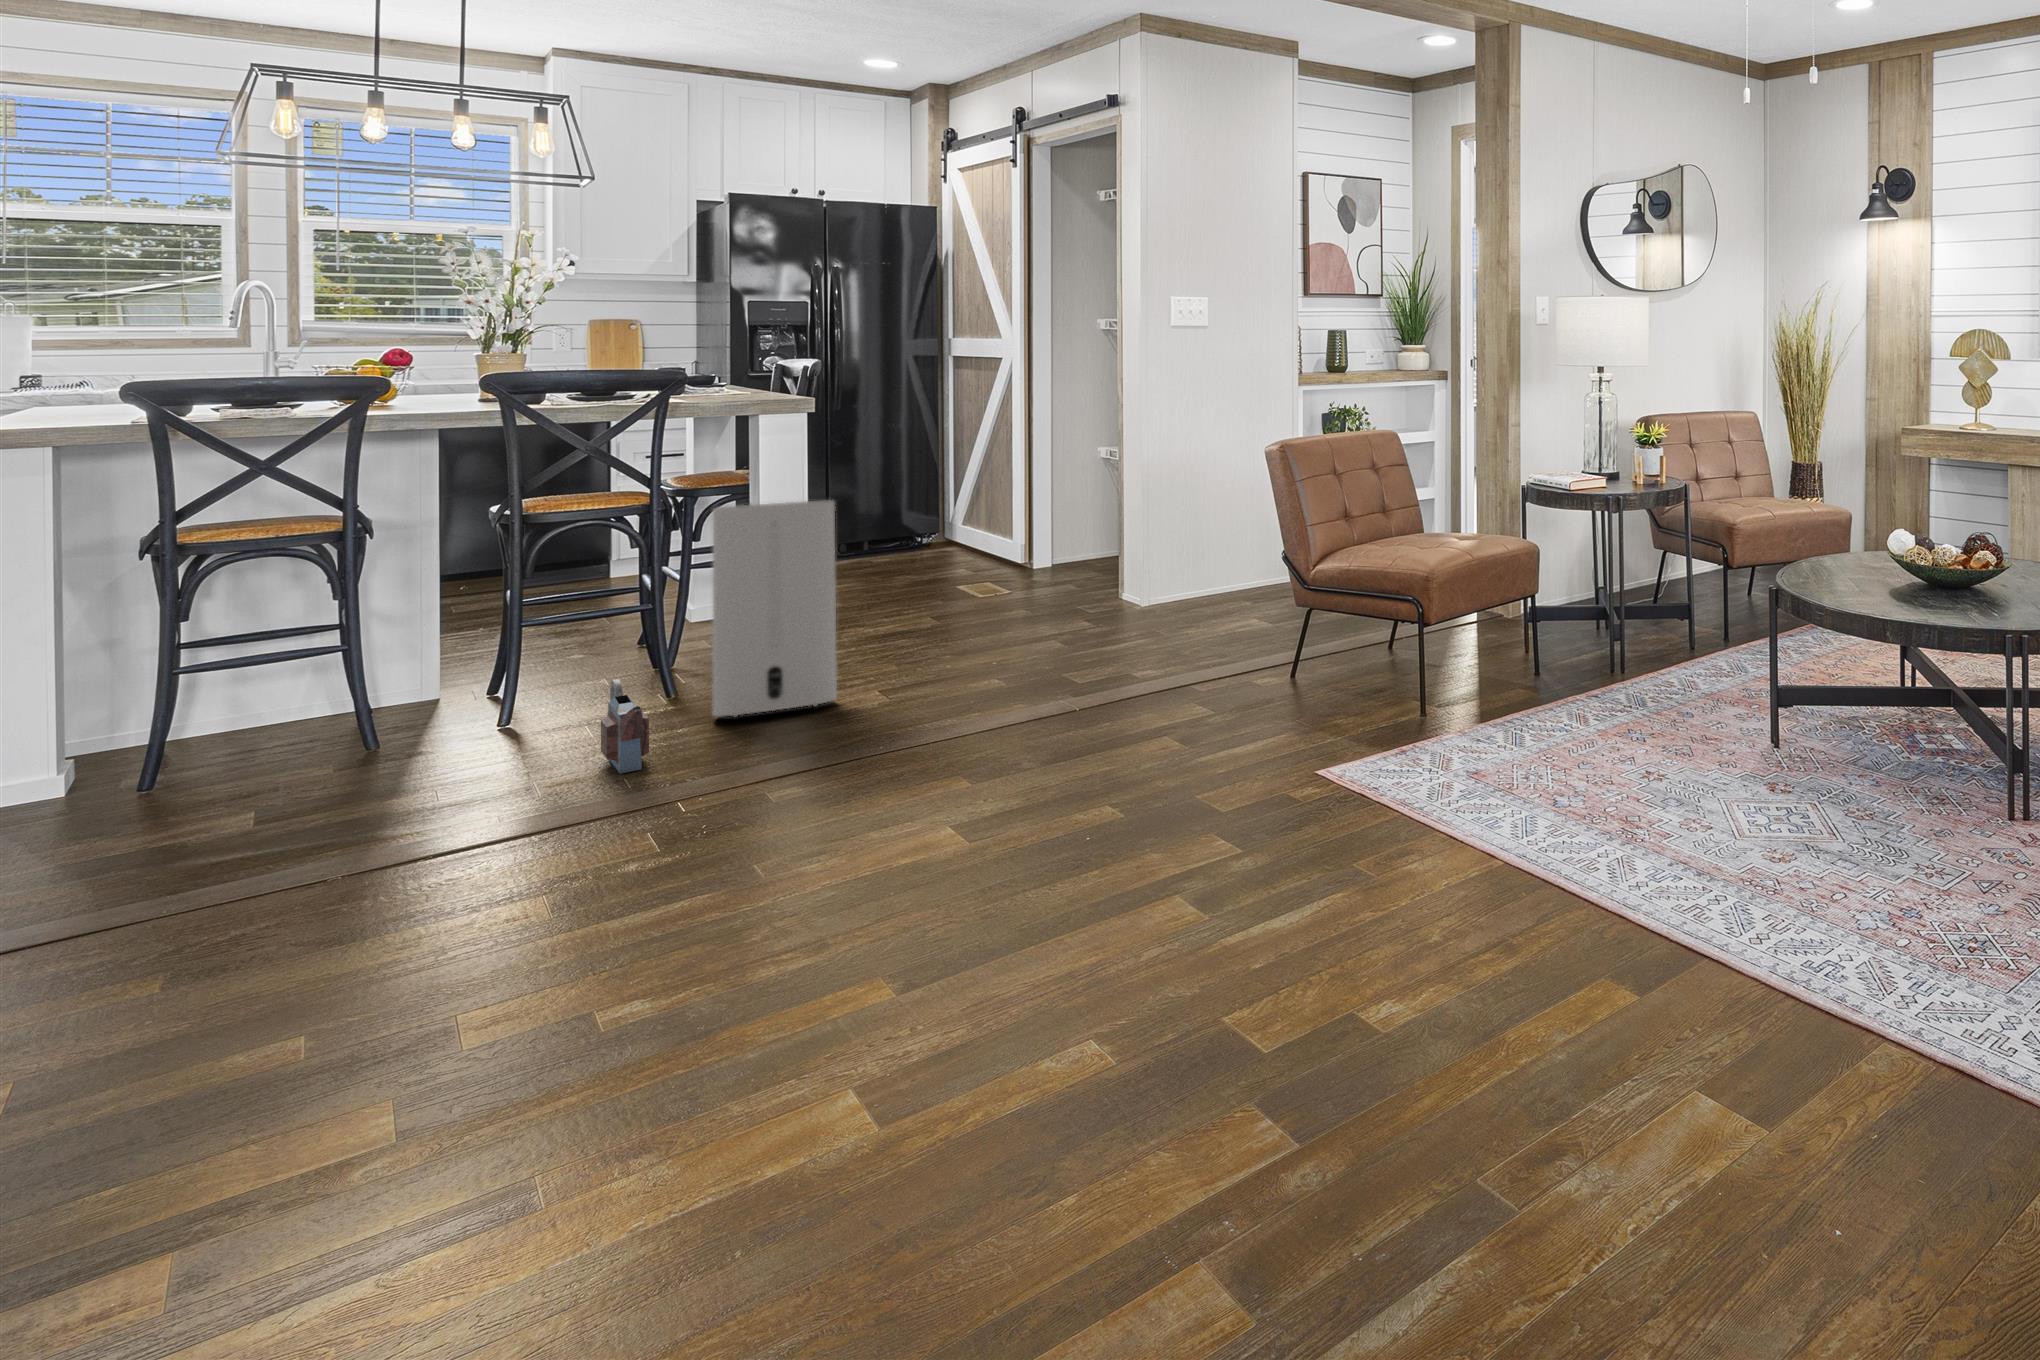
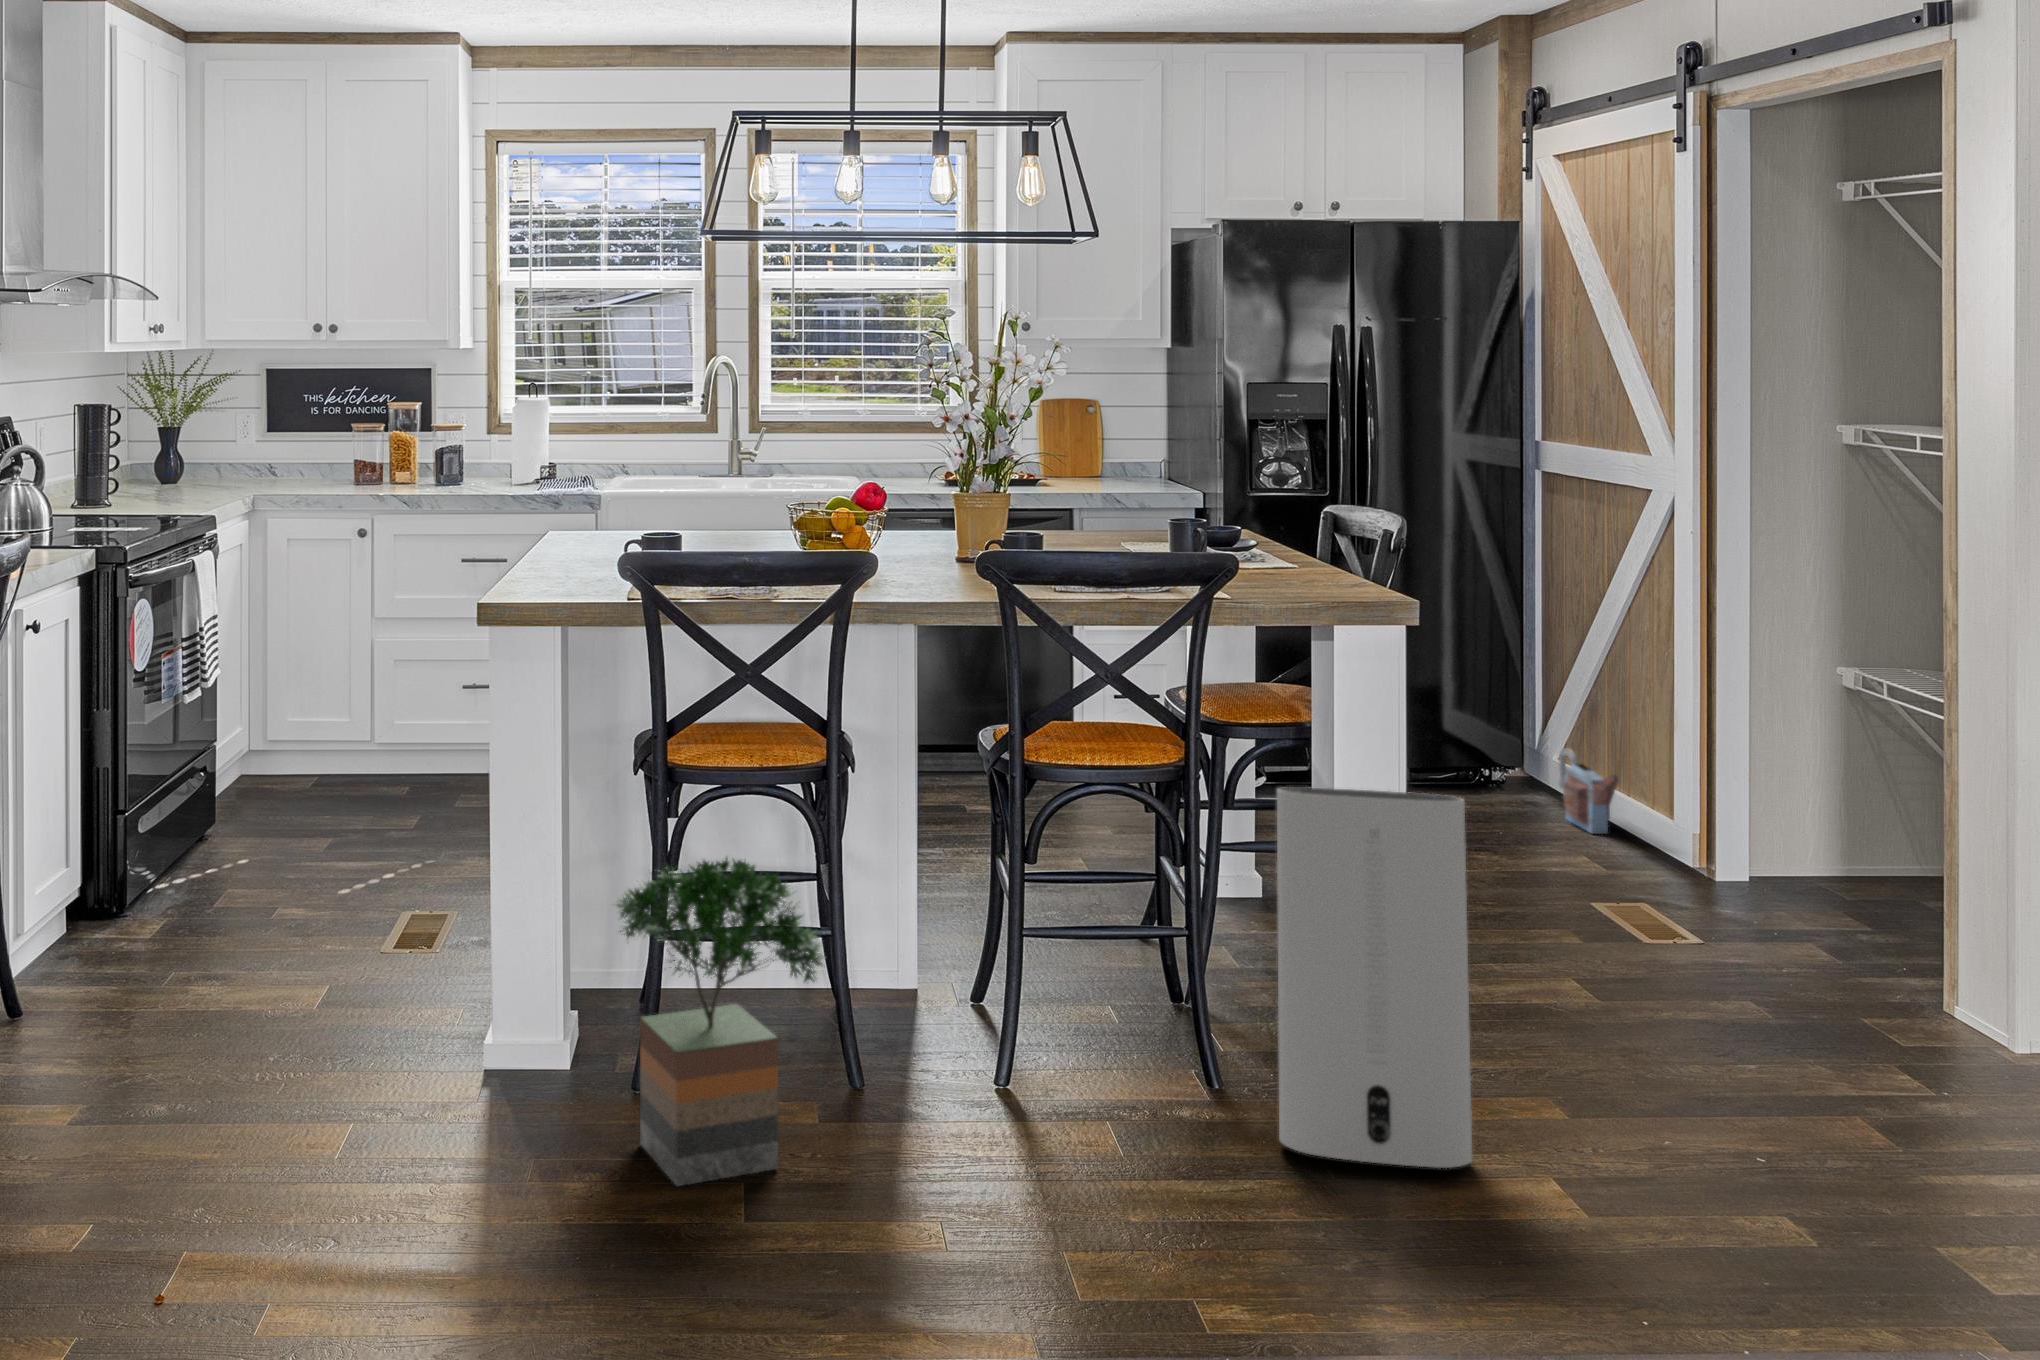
potted tree: none [107,597,336,837] -> present [616,858,826,1186]
watering can: present [601,679,649,774] -> present [1558,748,1619,834]

